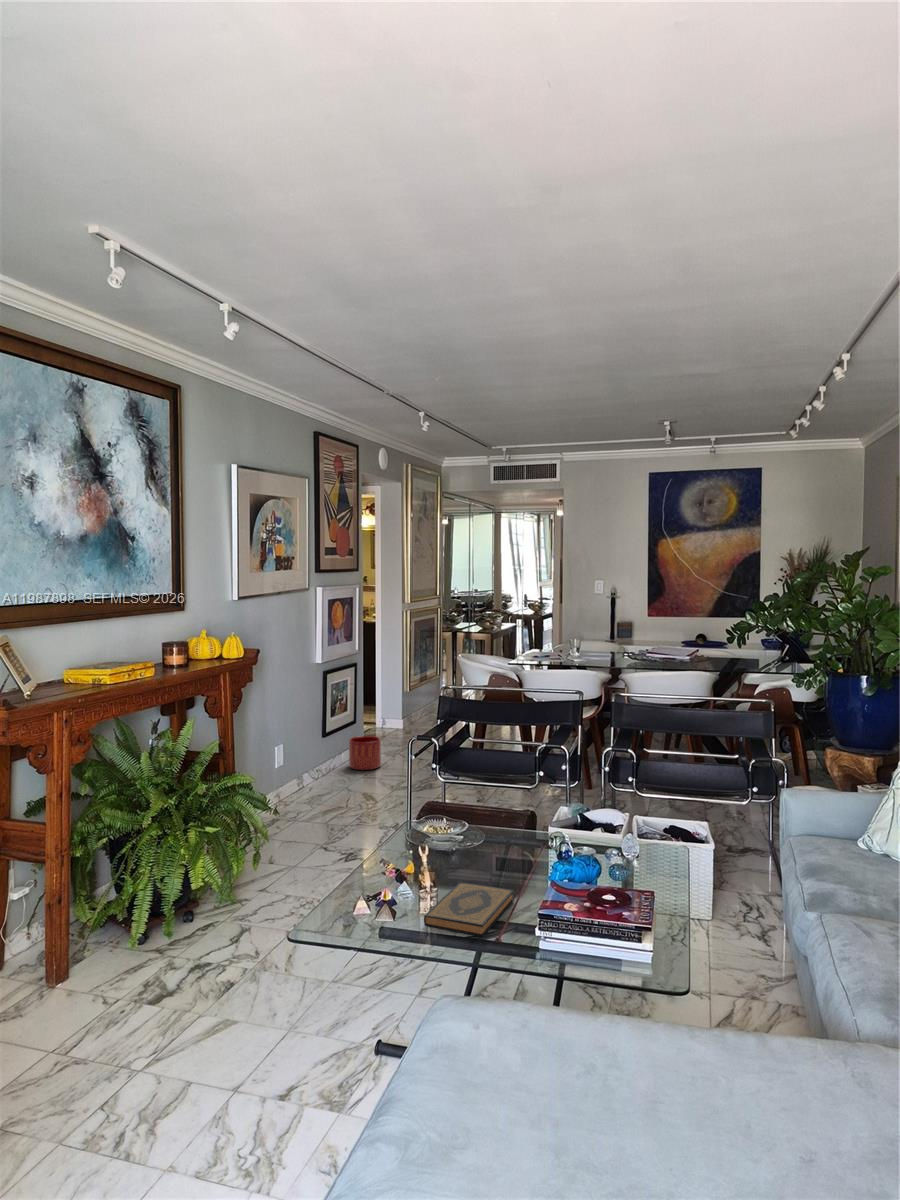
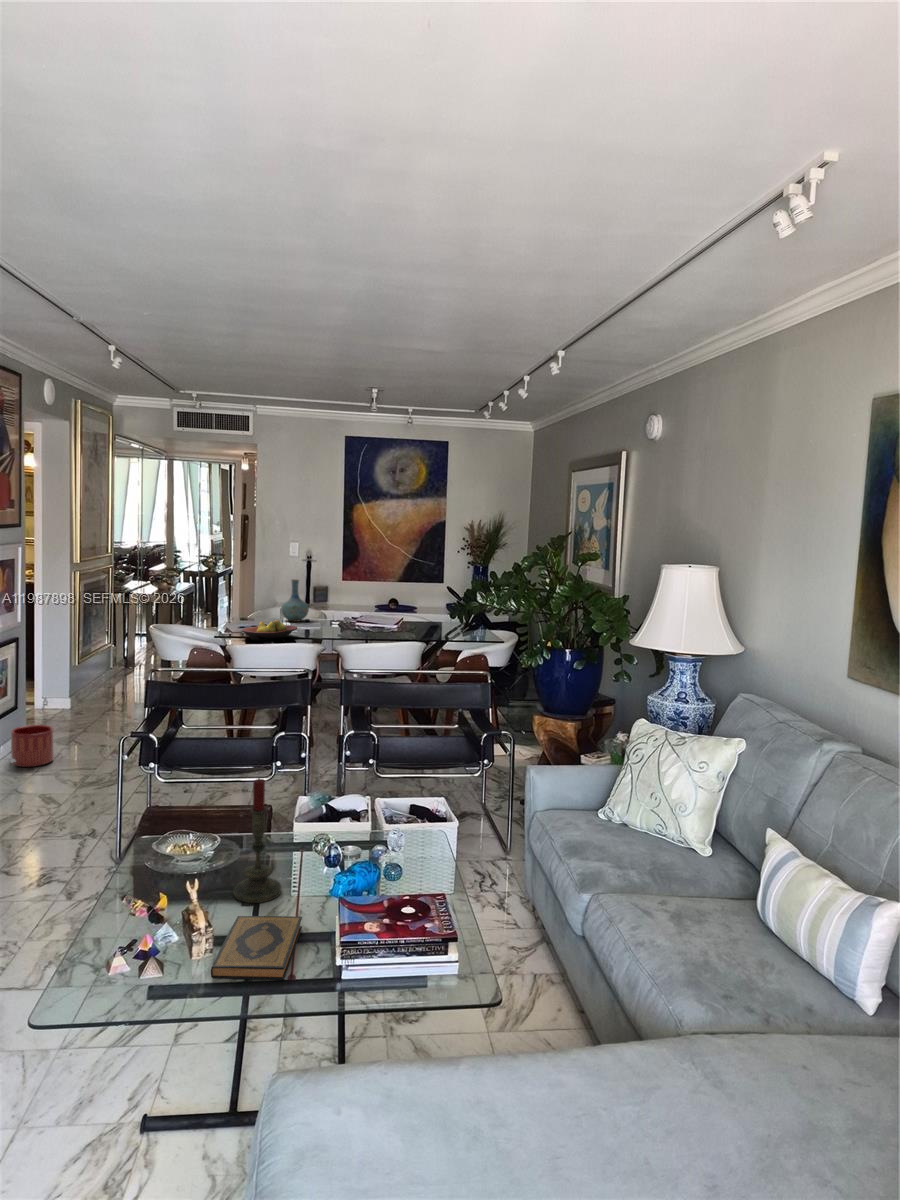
vase: none [578,612,604,652] -> present [281,579,309,621]
fruit bowl: none [533,648,586,666] -> present [241,620,297,641]
candle: none [466,763,508,877] -> present [233,778,281,903]

